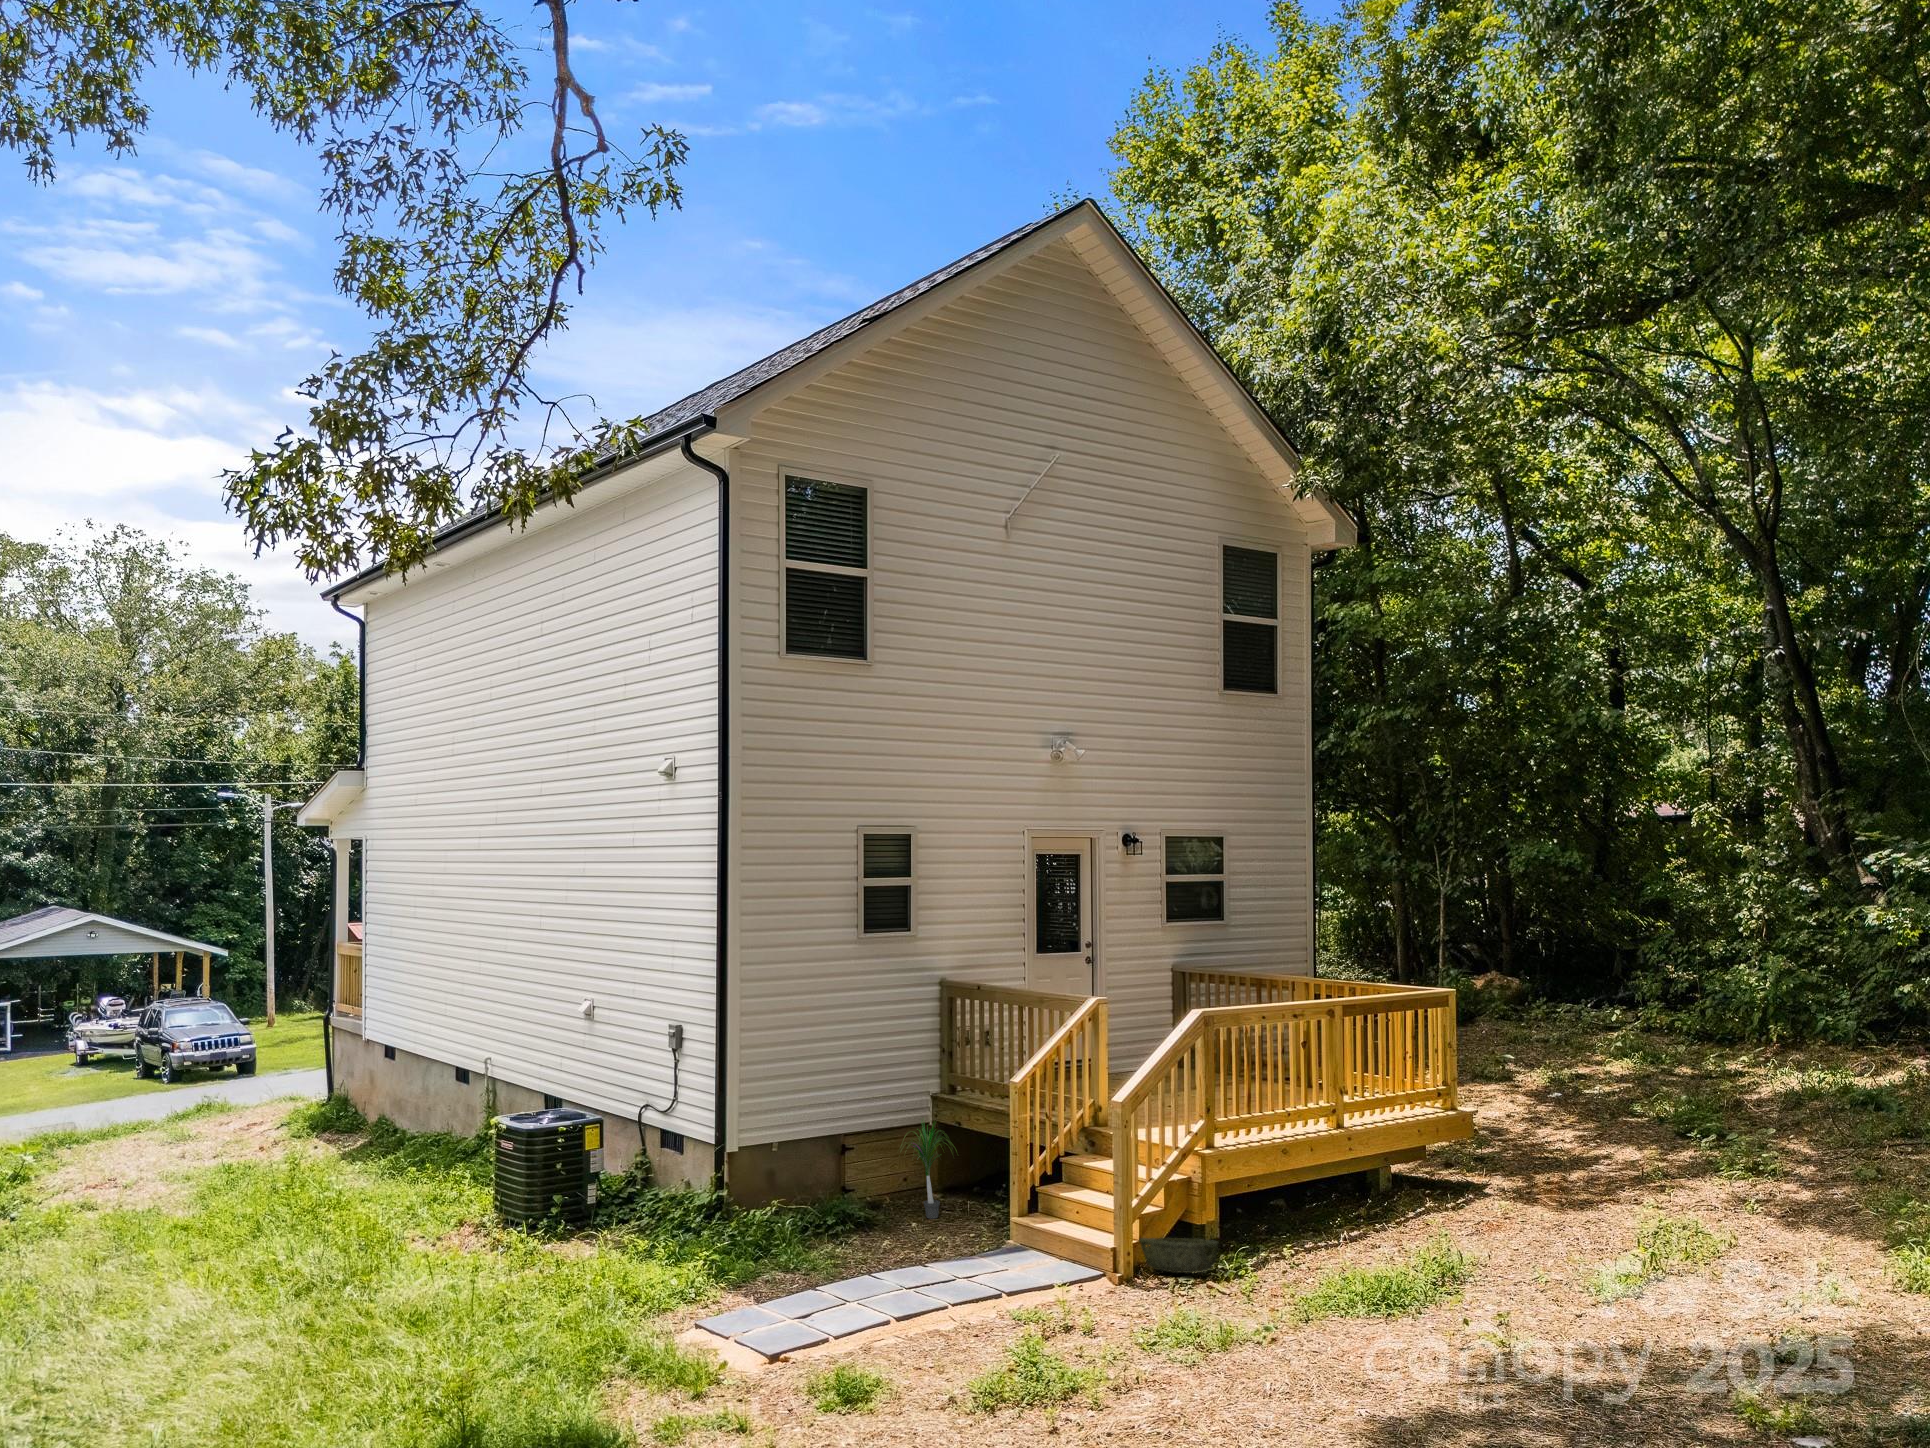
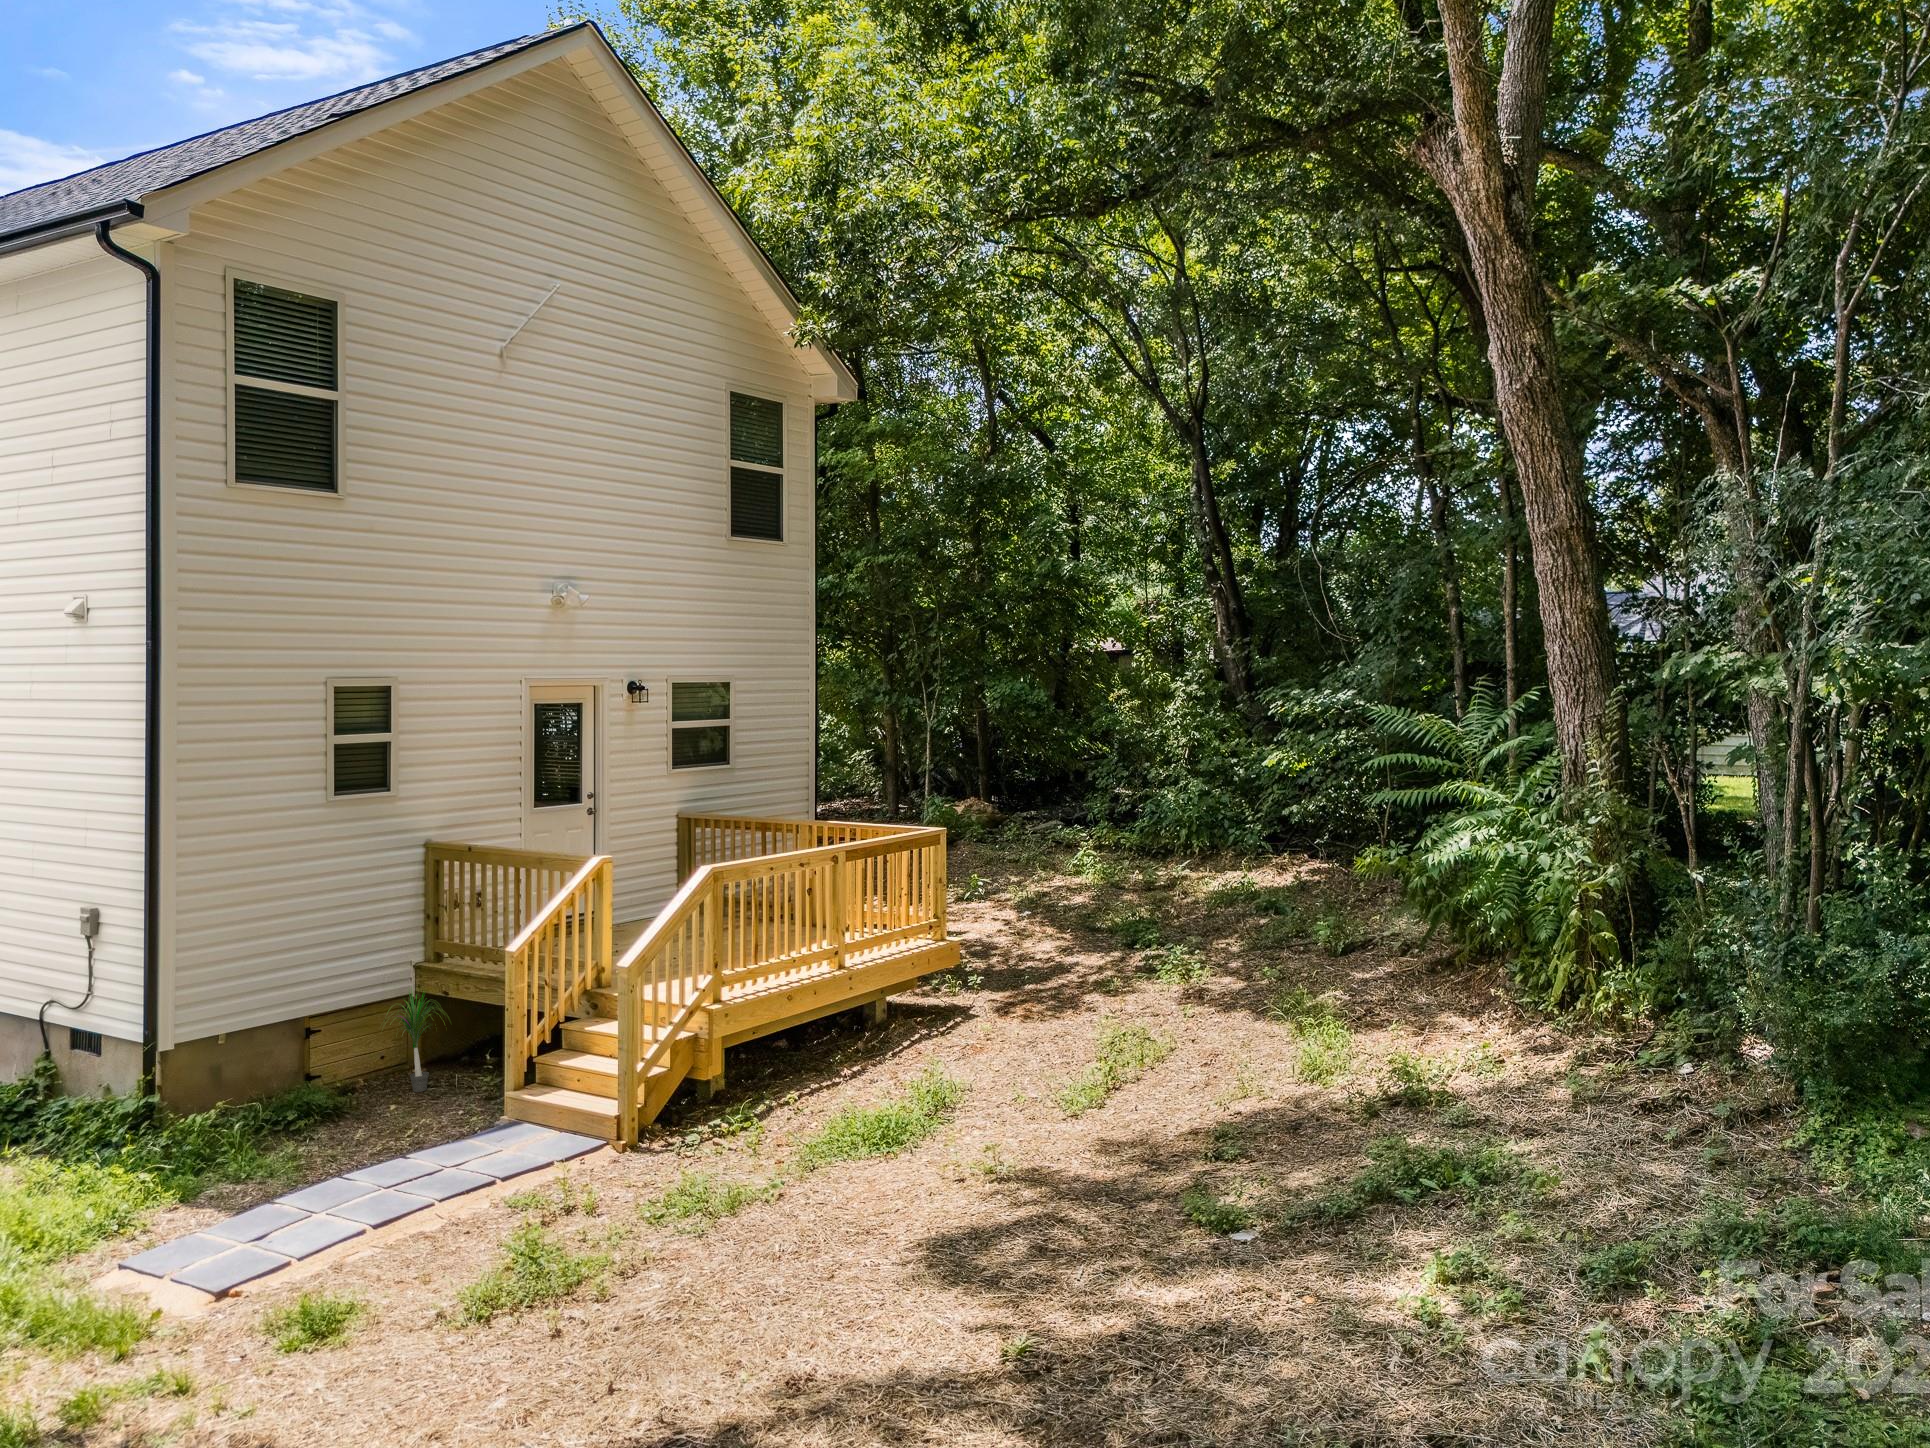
woven basket: present [1139,1237,1218,1274] -> none [644,1093,725,1132]

